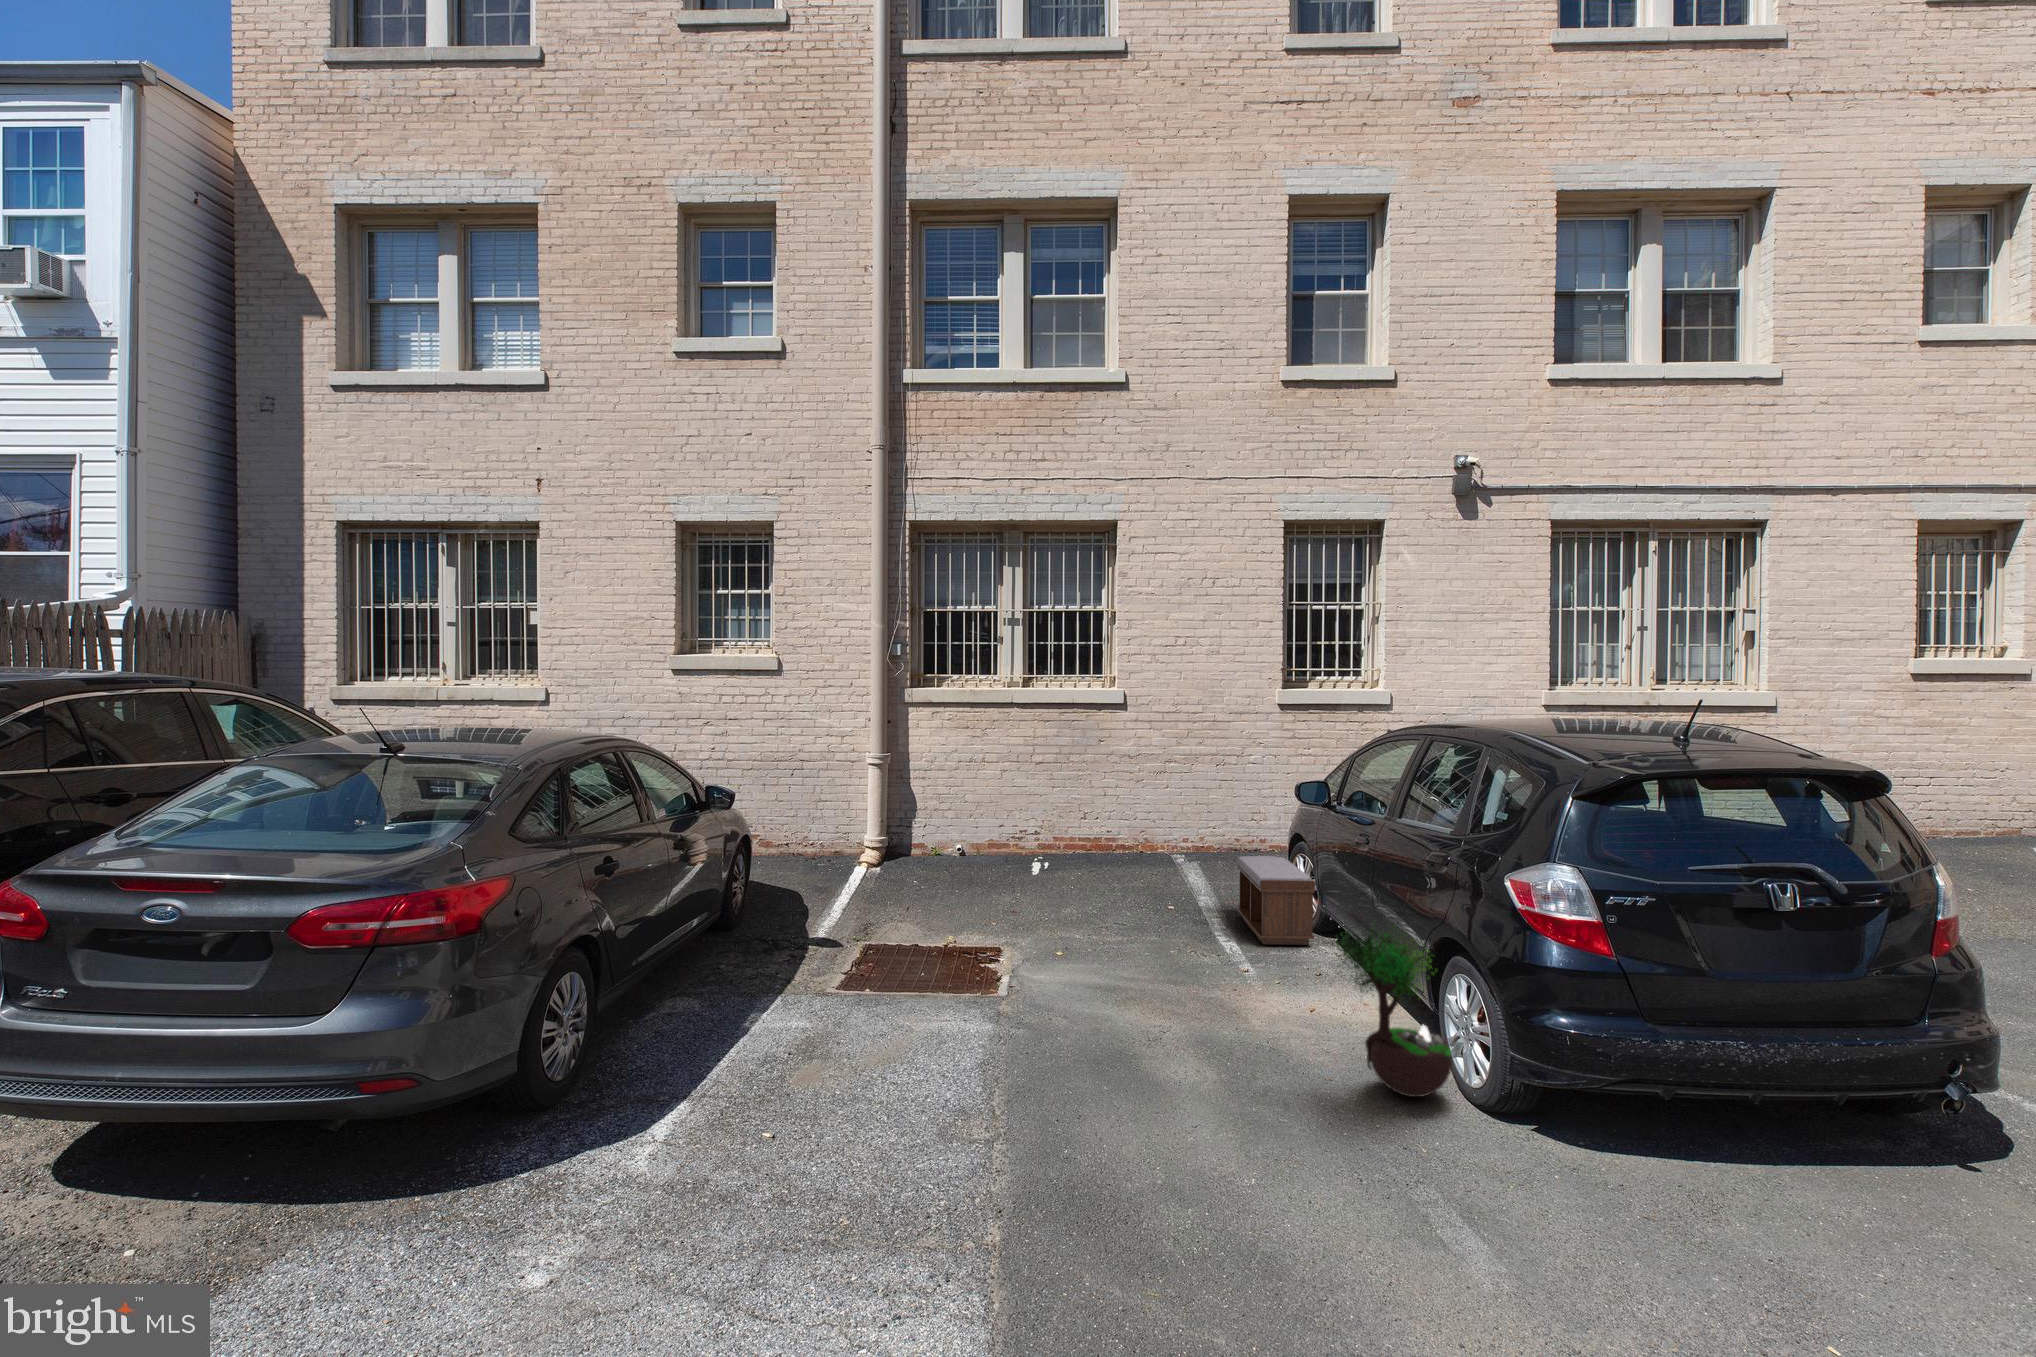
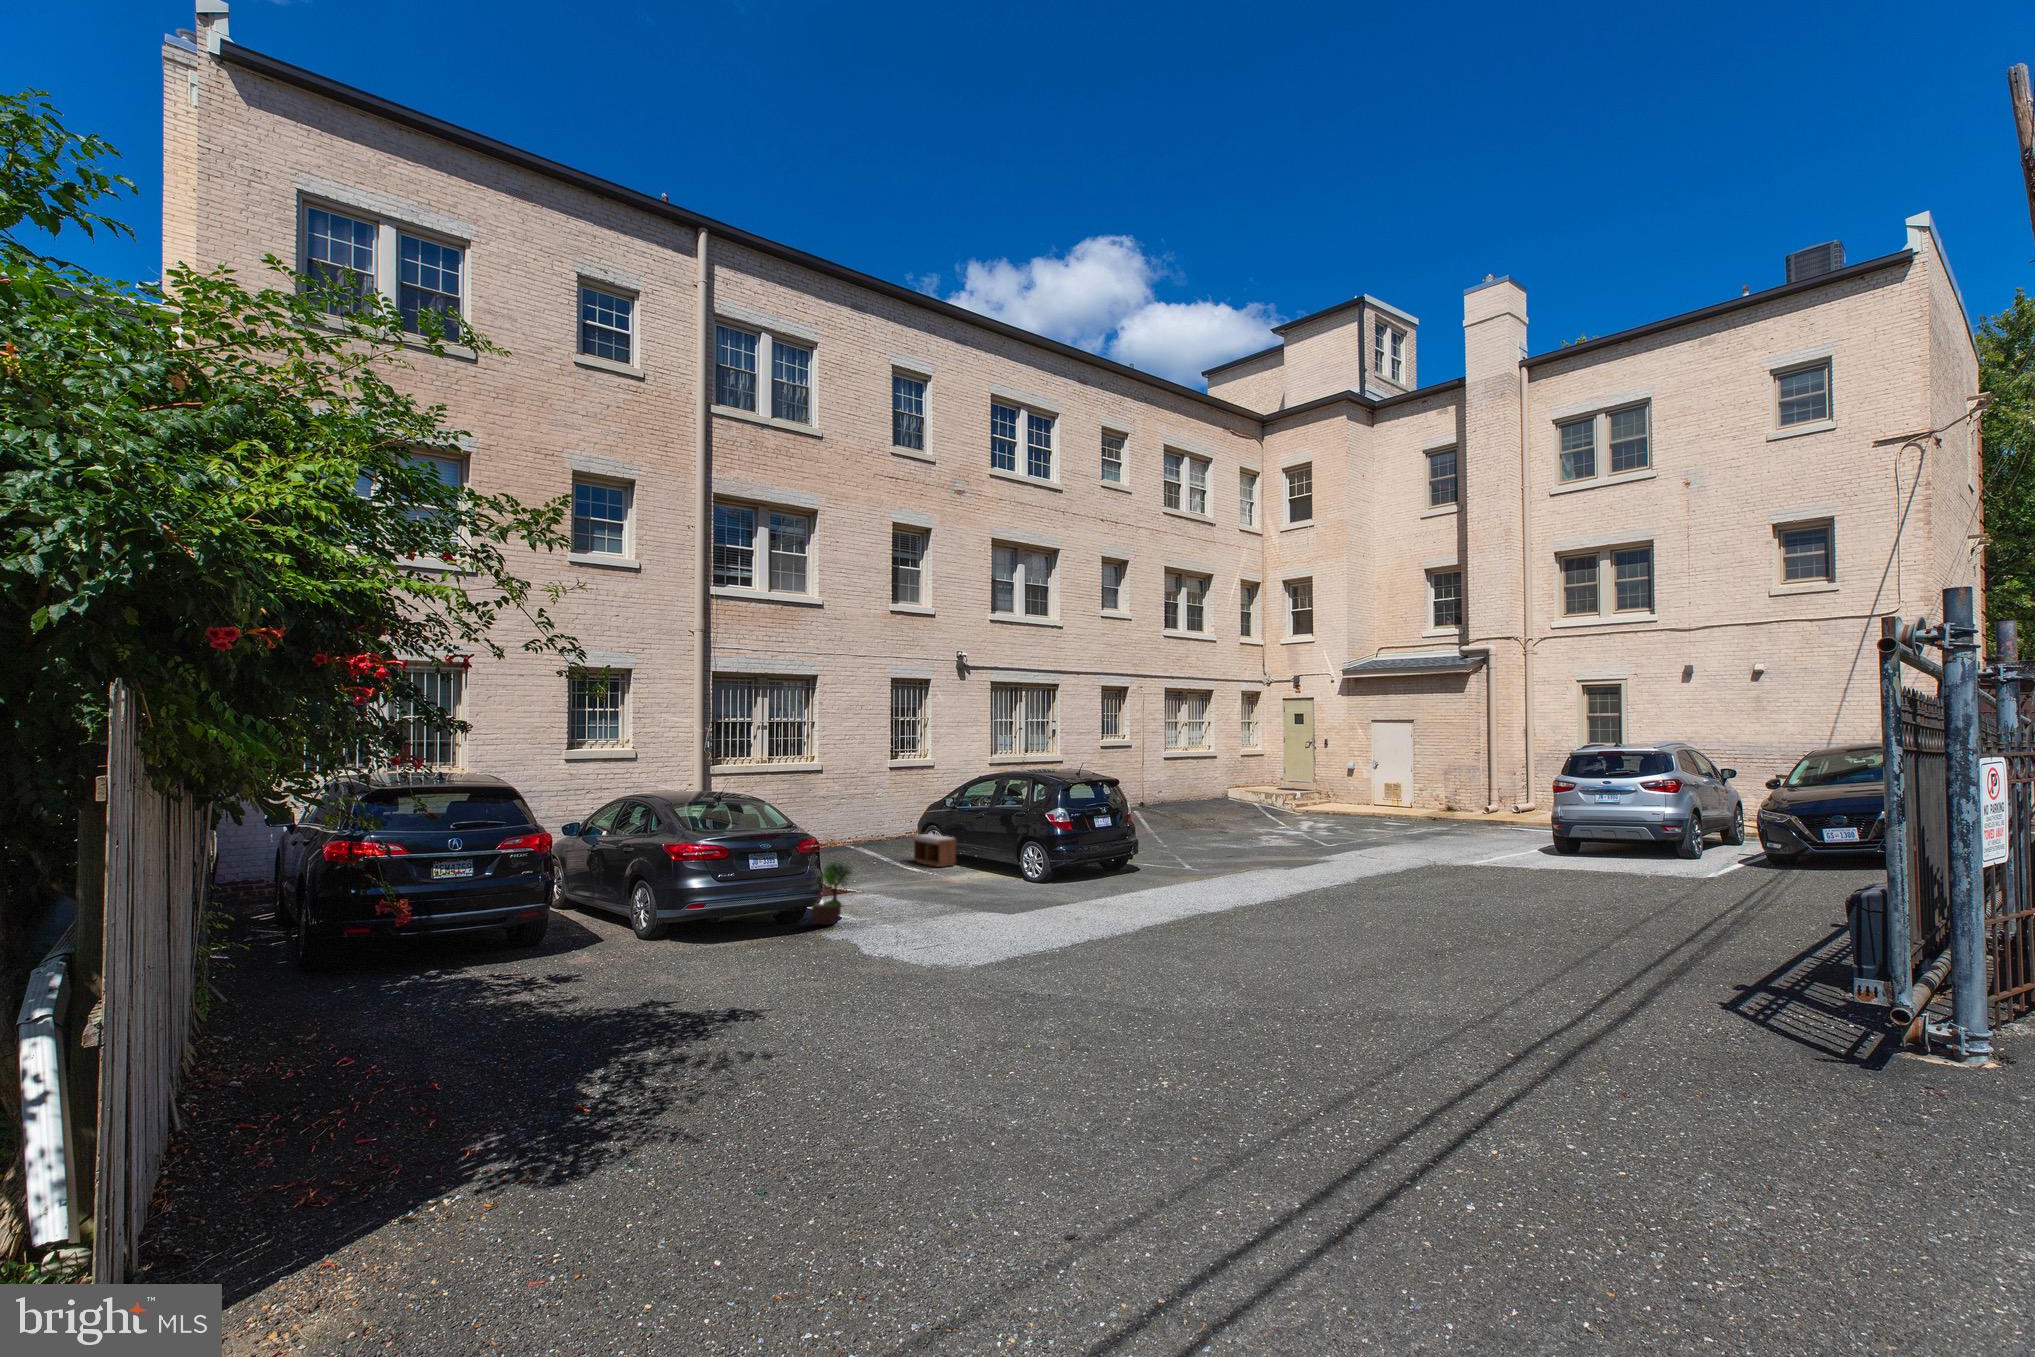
potted tree: present [1334,911,1452,1097] -> present [811,860,852,925]

